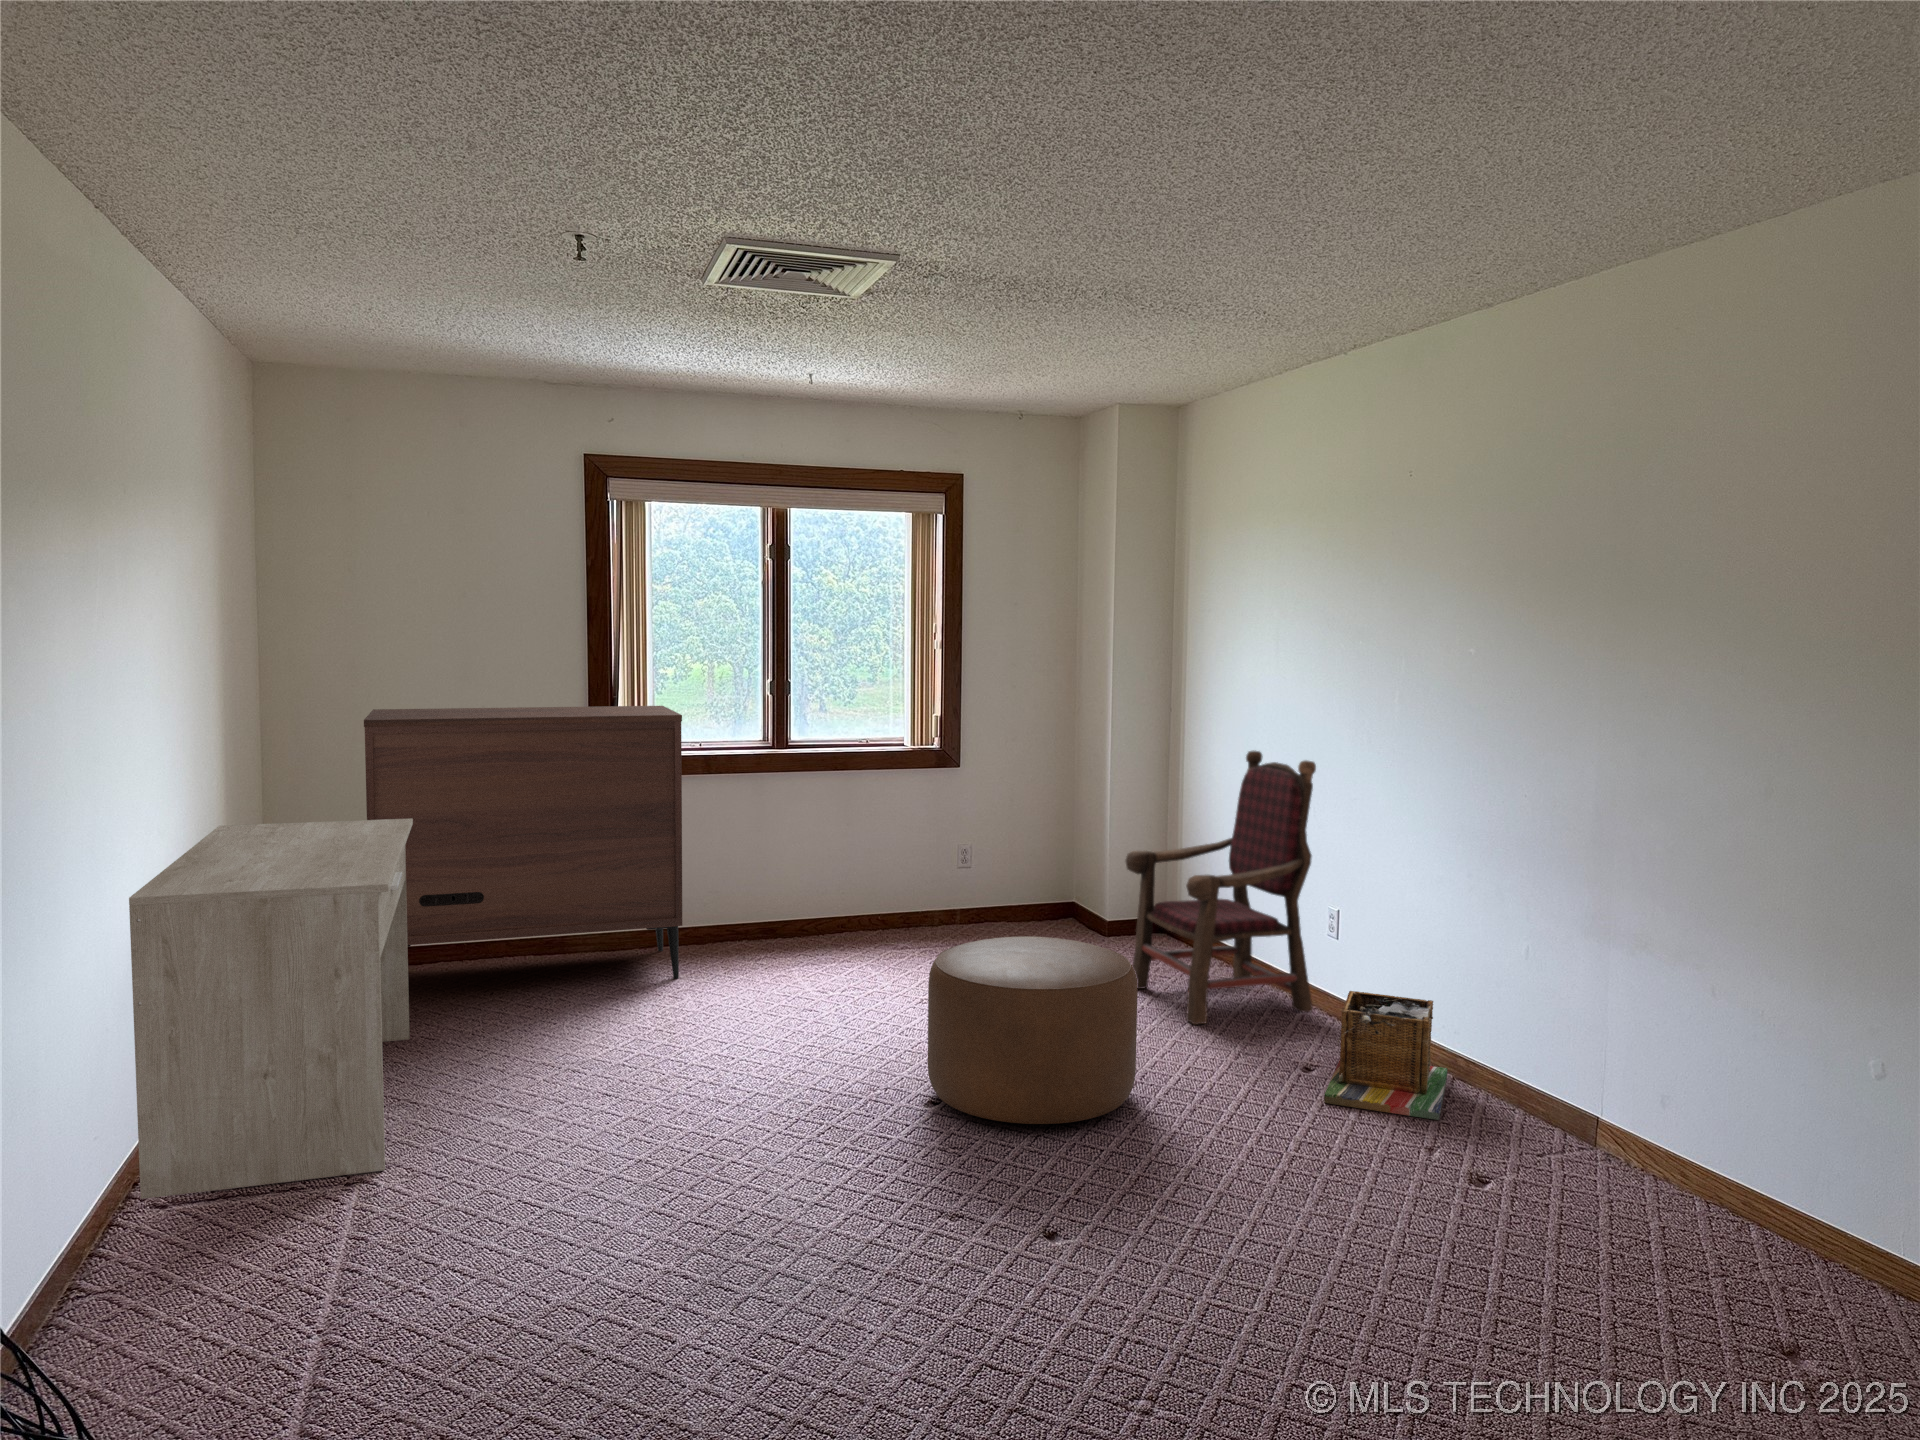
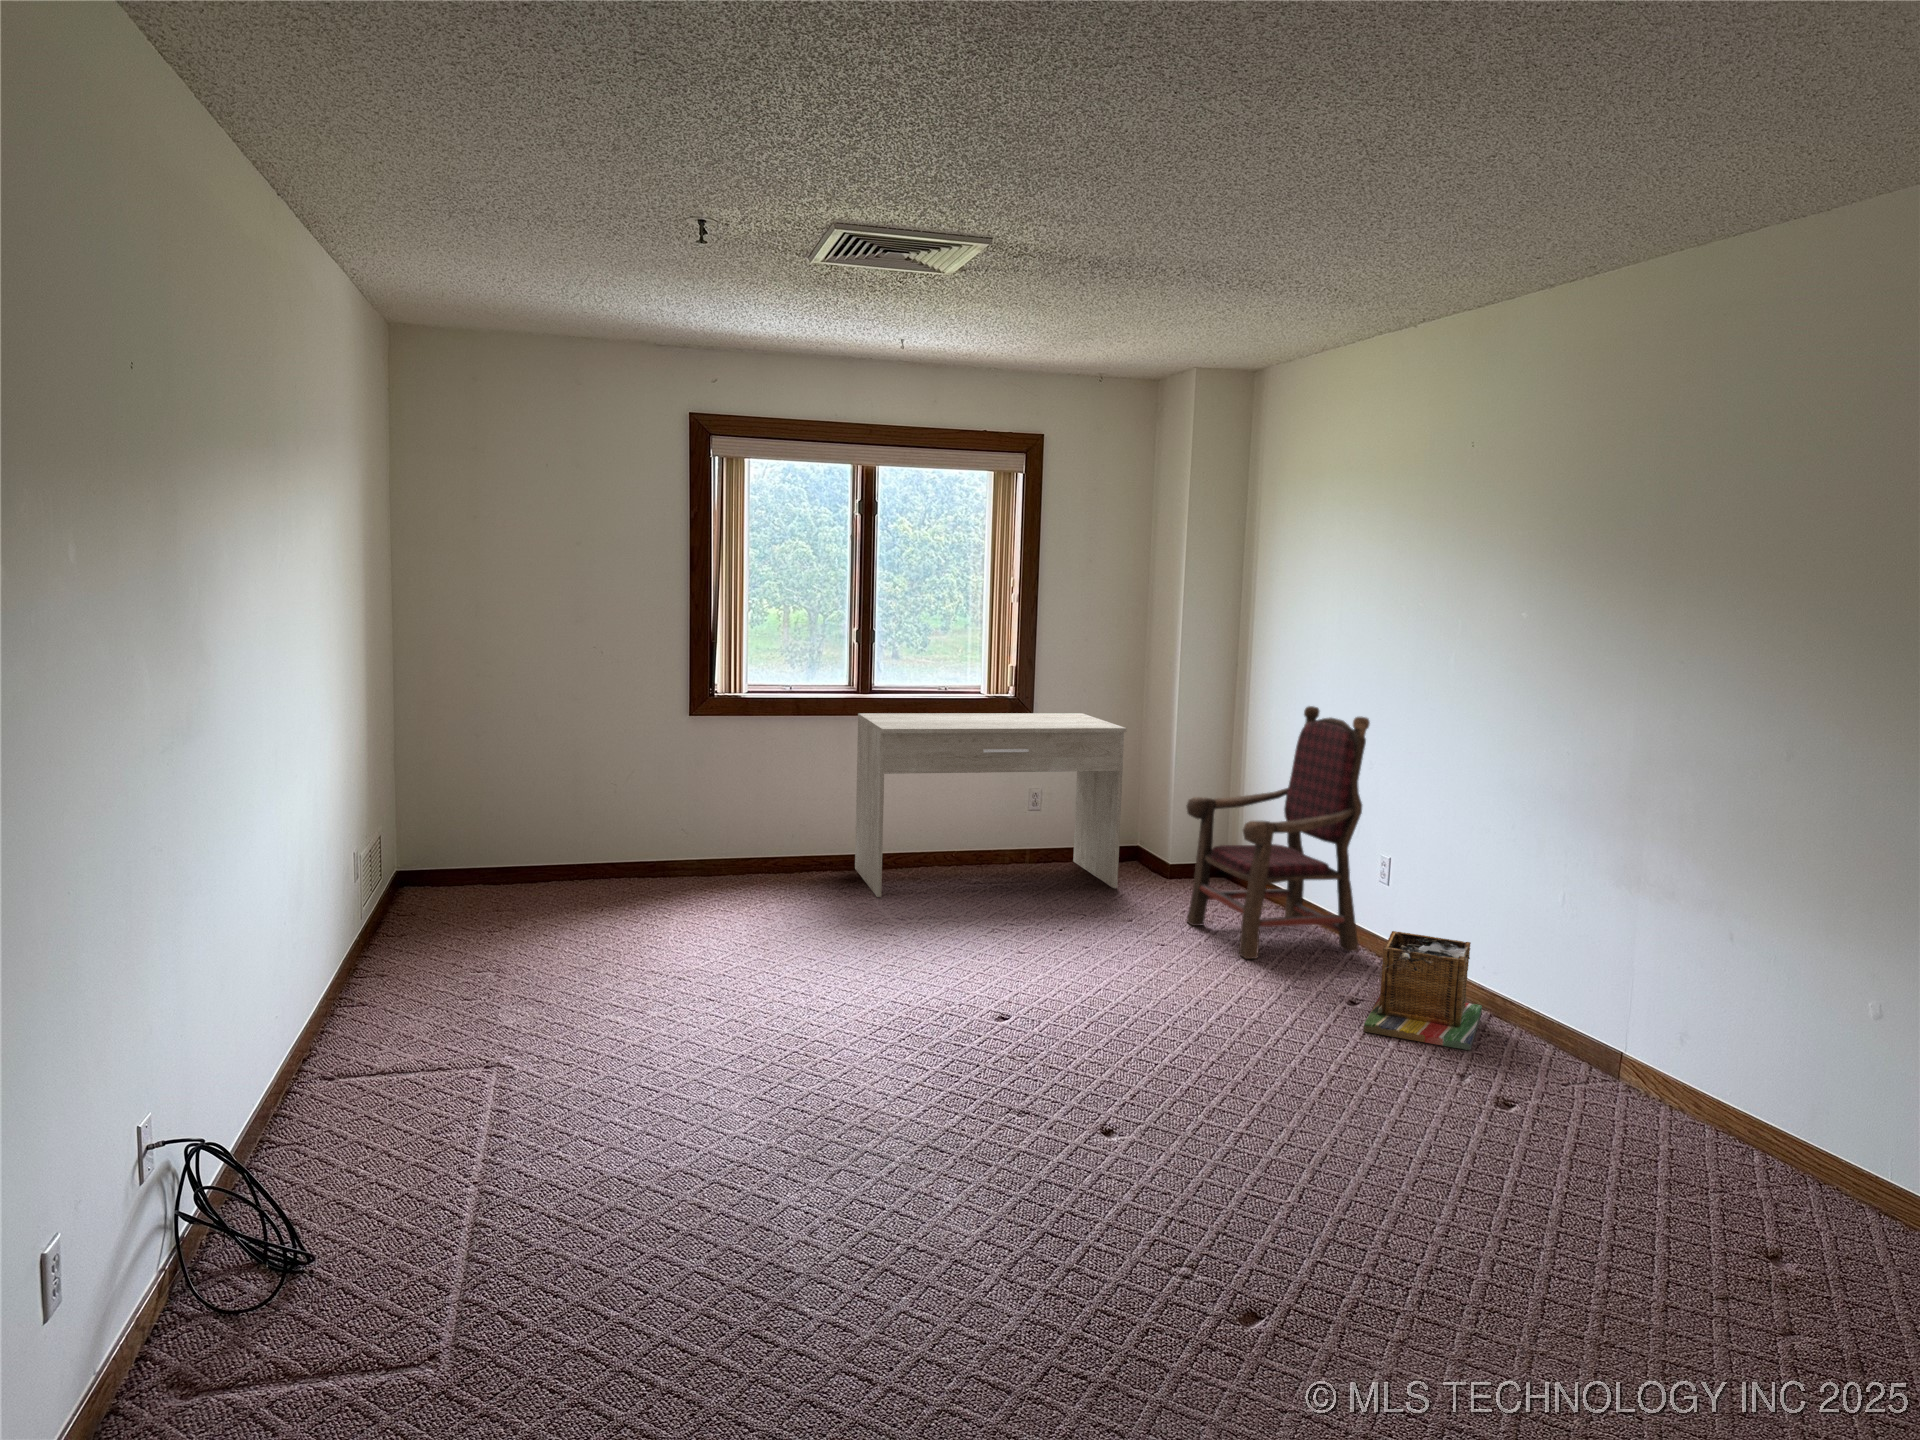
dresser: present [364,706,682,978] -> none [492,649,778,915]
desk: present [129,818,413,1199] -> present [855,713,1127,897]
ottoman: present [928,936,1138,1124] -> none [999,872,1193,1039]

